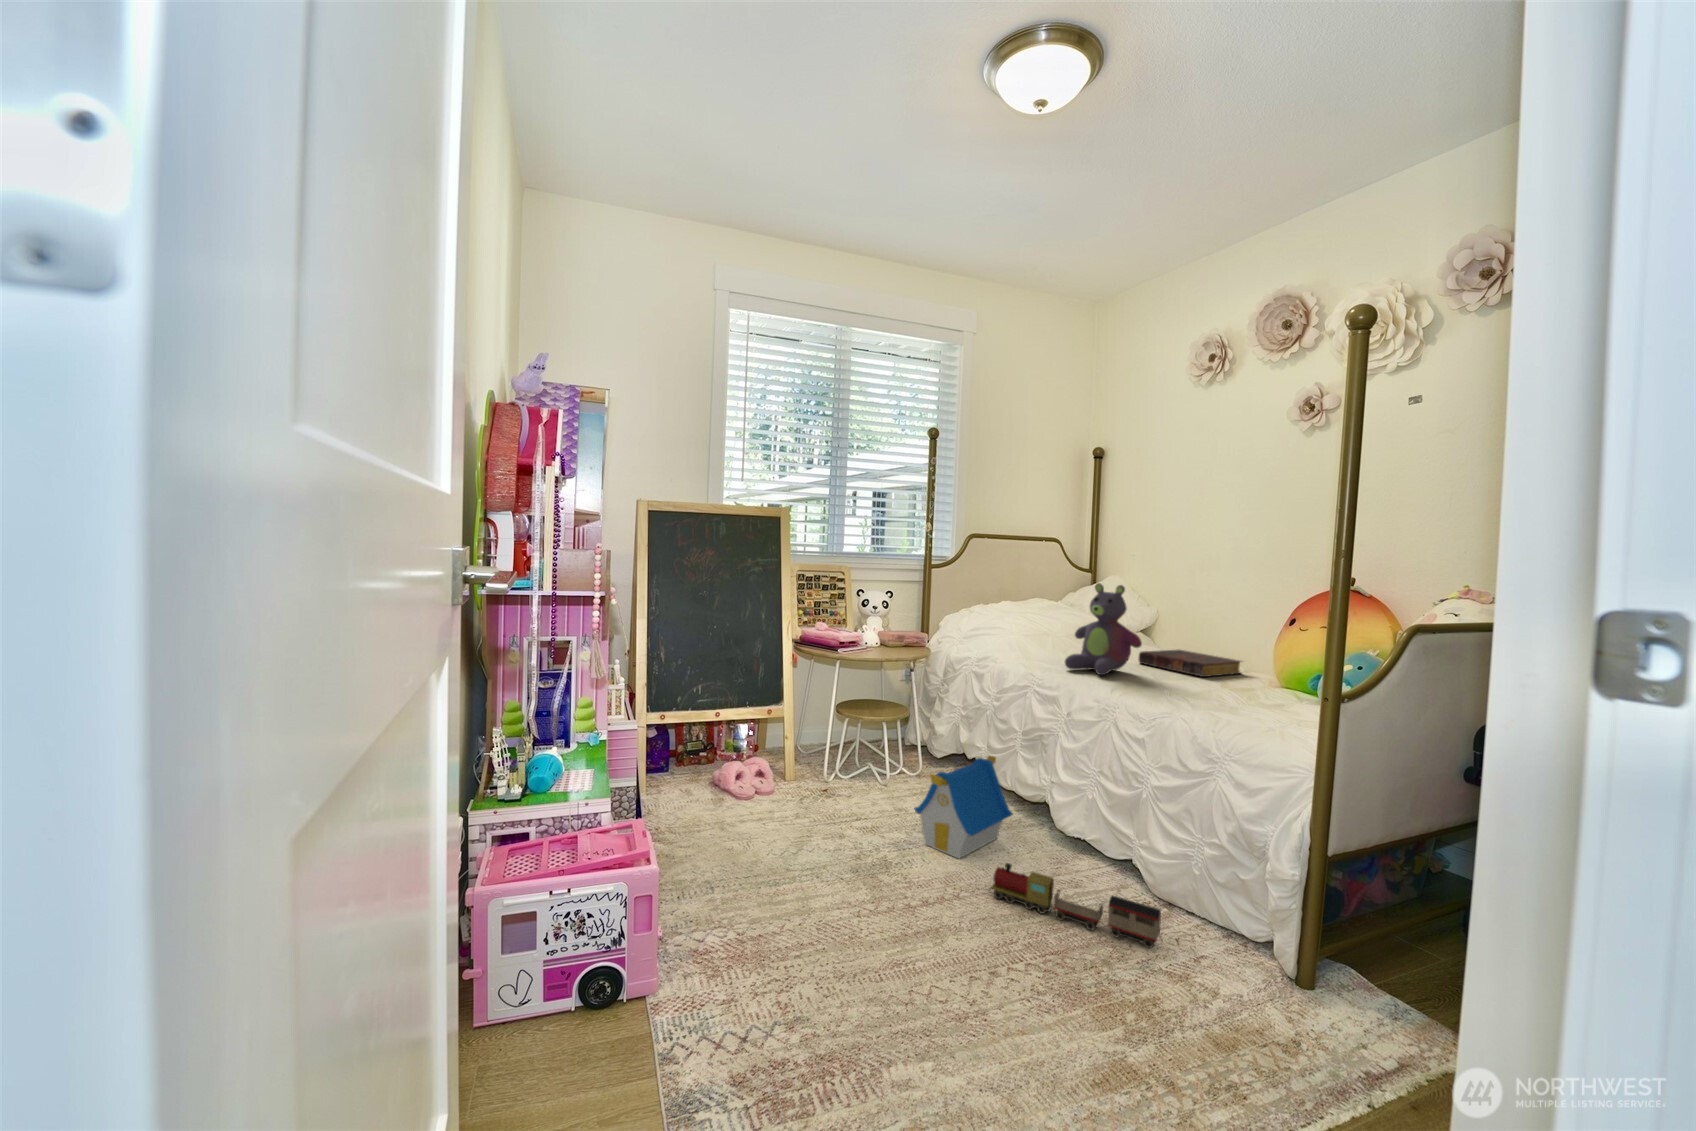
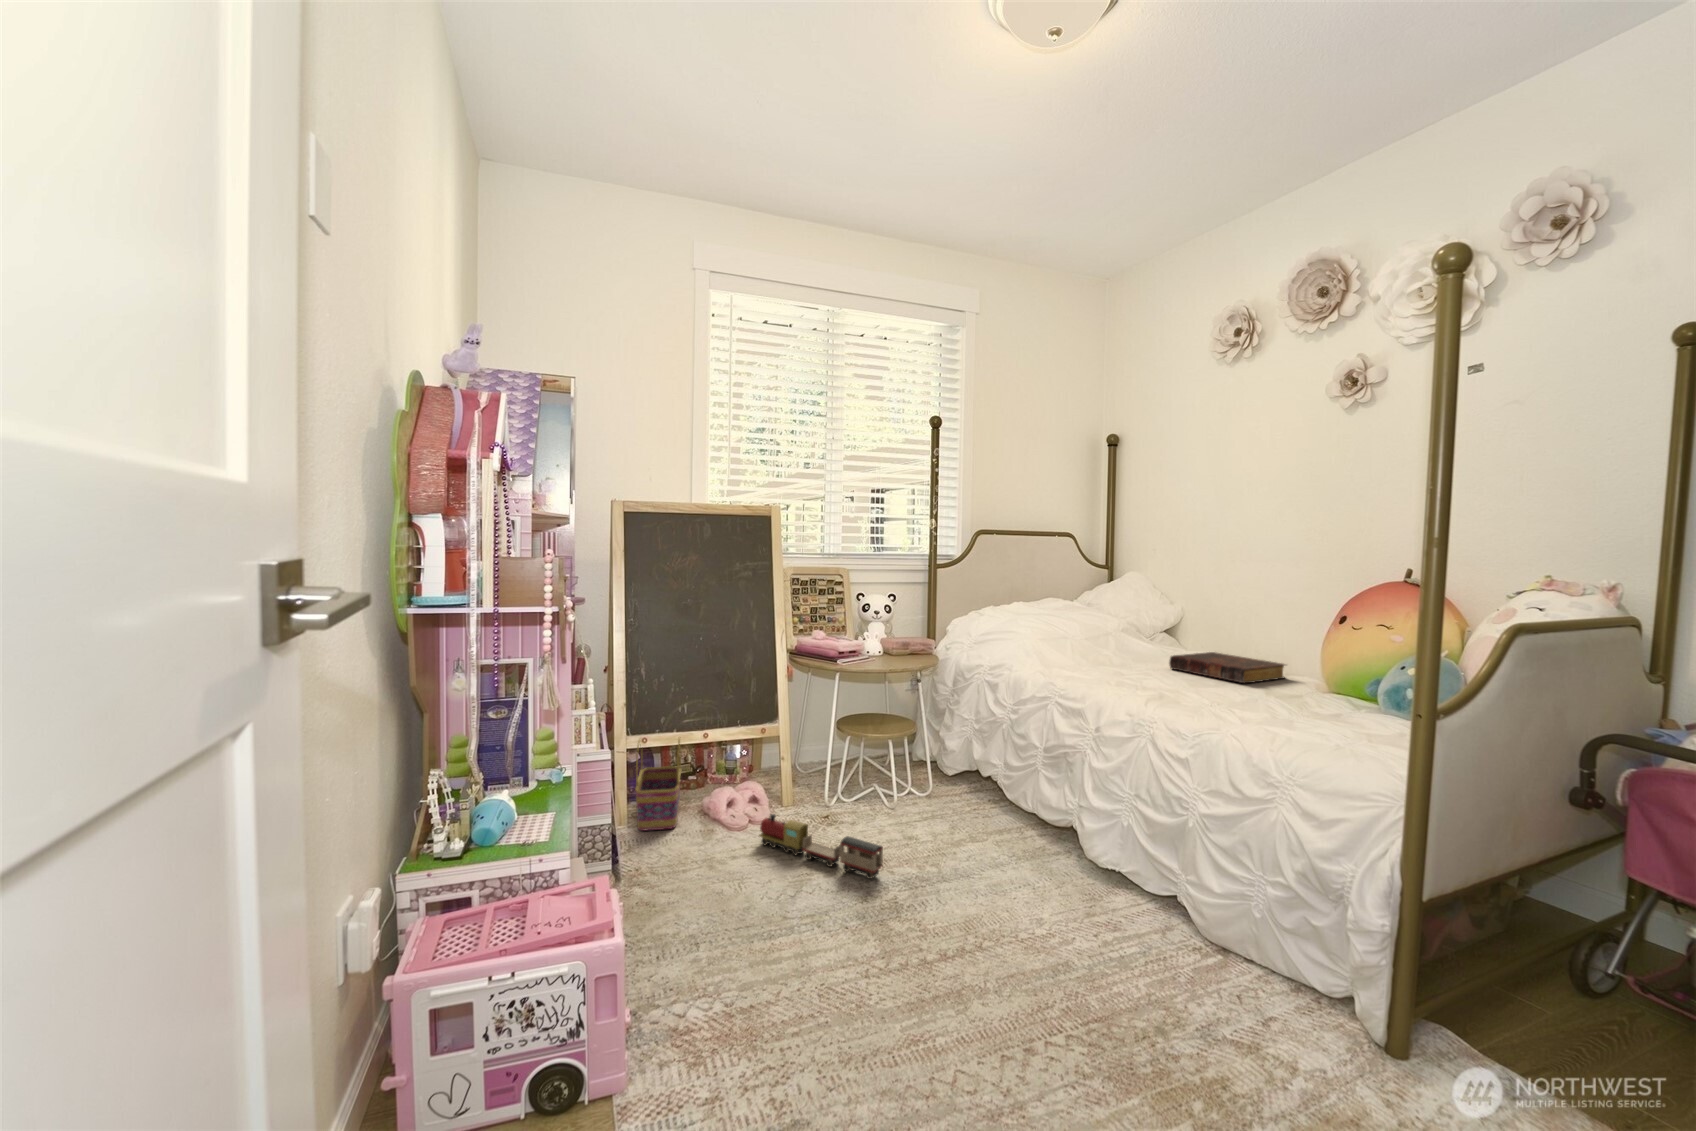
stuffed bear: present [1065,583,1142,675] -> none [1089,581,1176,684]
basket: none [655,715,696,797] -> present [635,739,682,831]
toy house: present [915,756,1012,858] -> none [926,777,1039,899]
toy train: present [991,863,1161,948] -> present [759,814,883,879]

